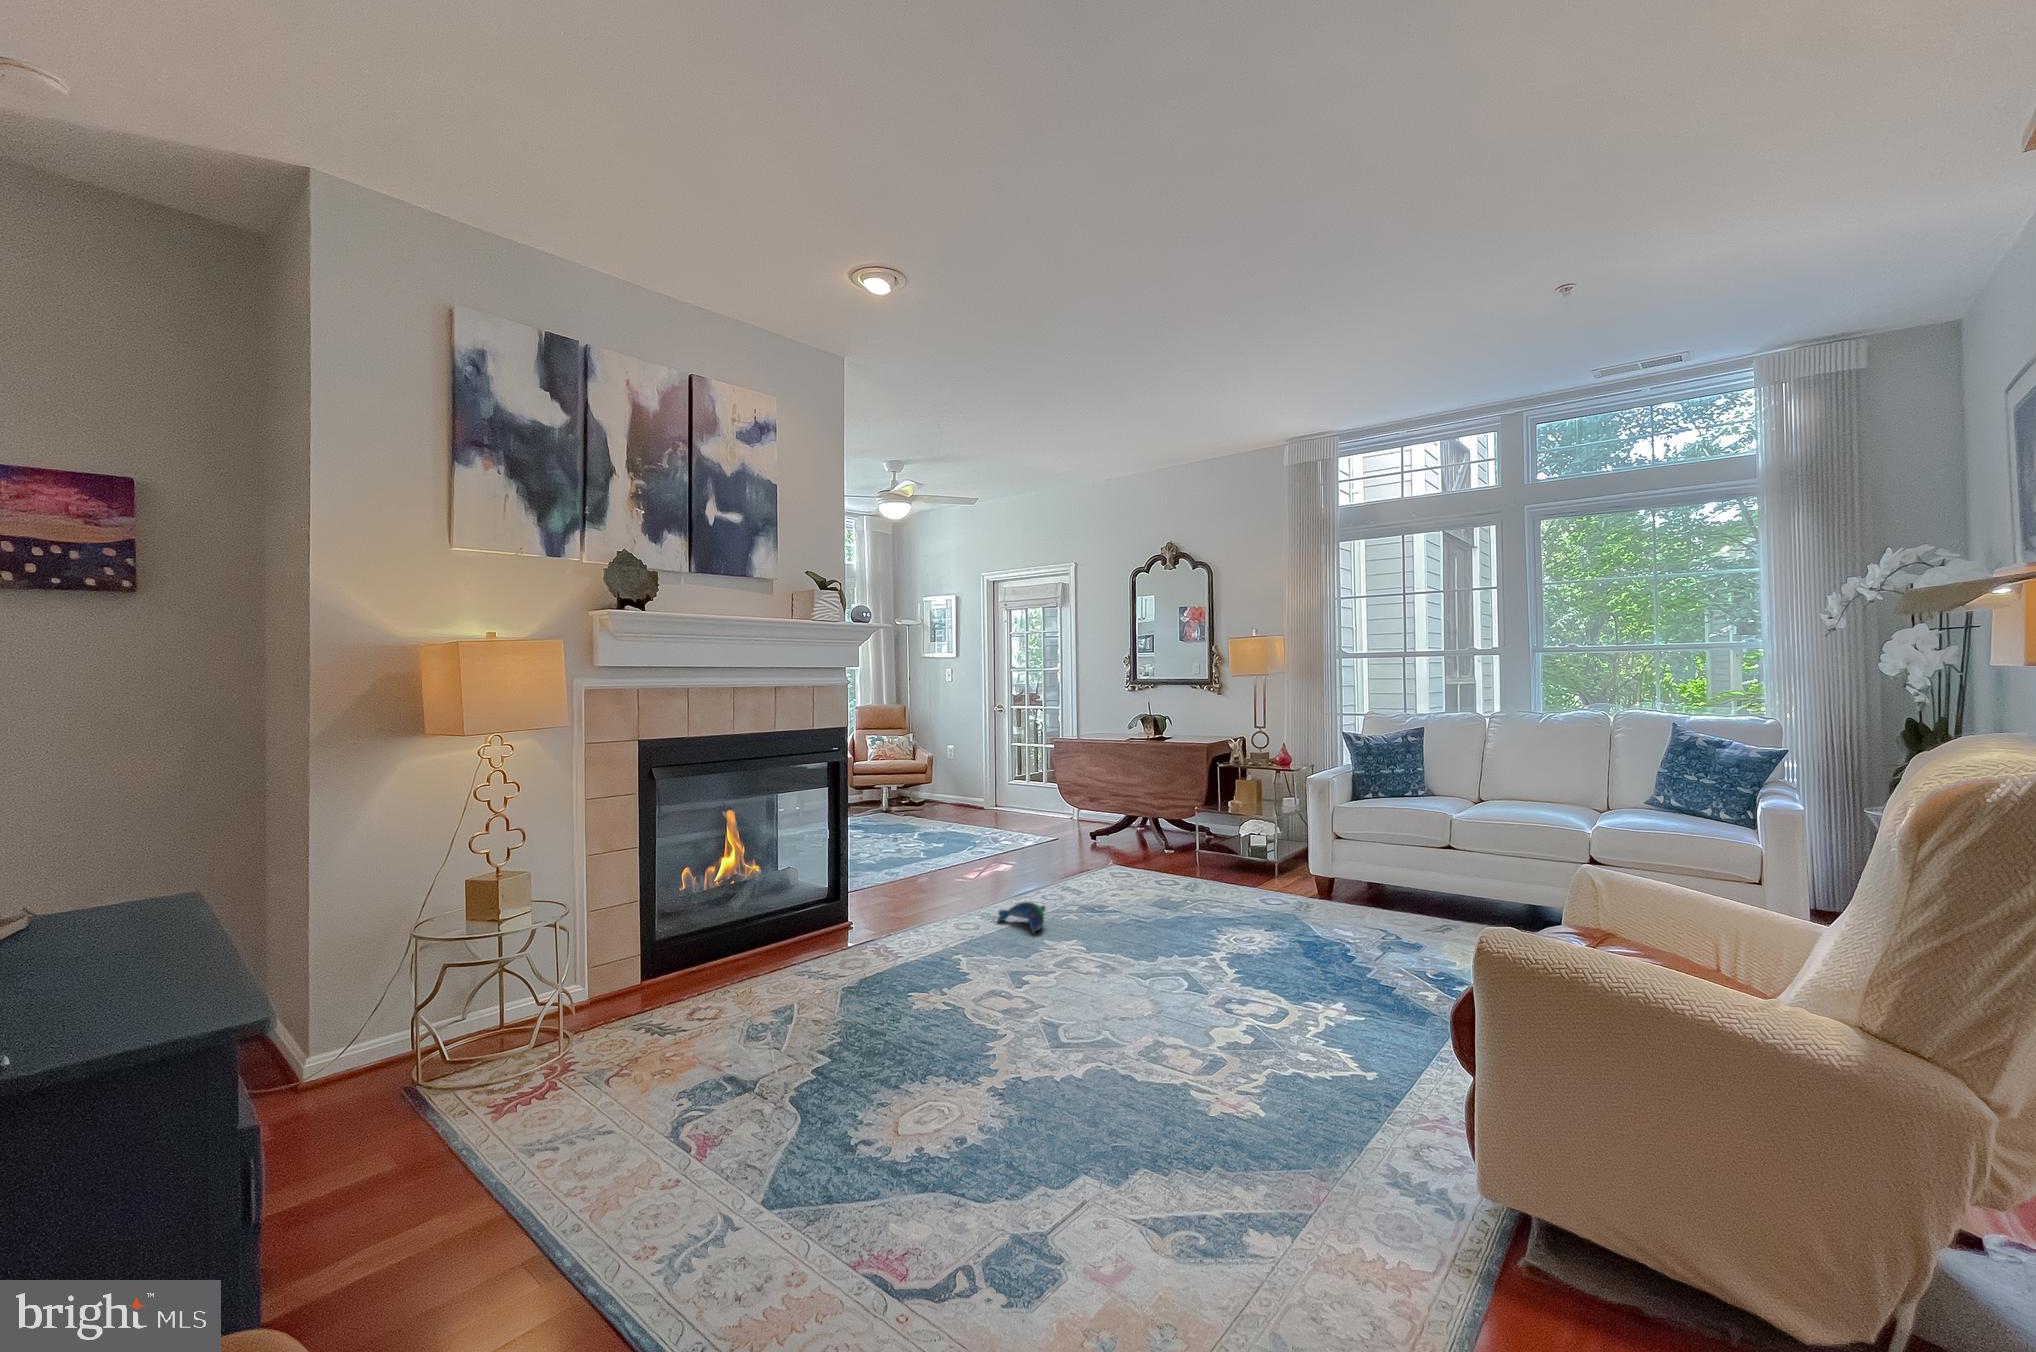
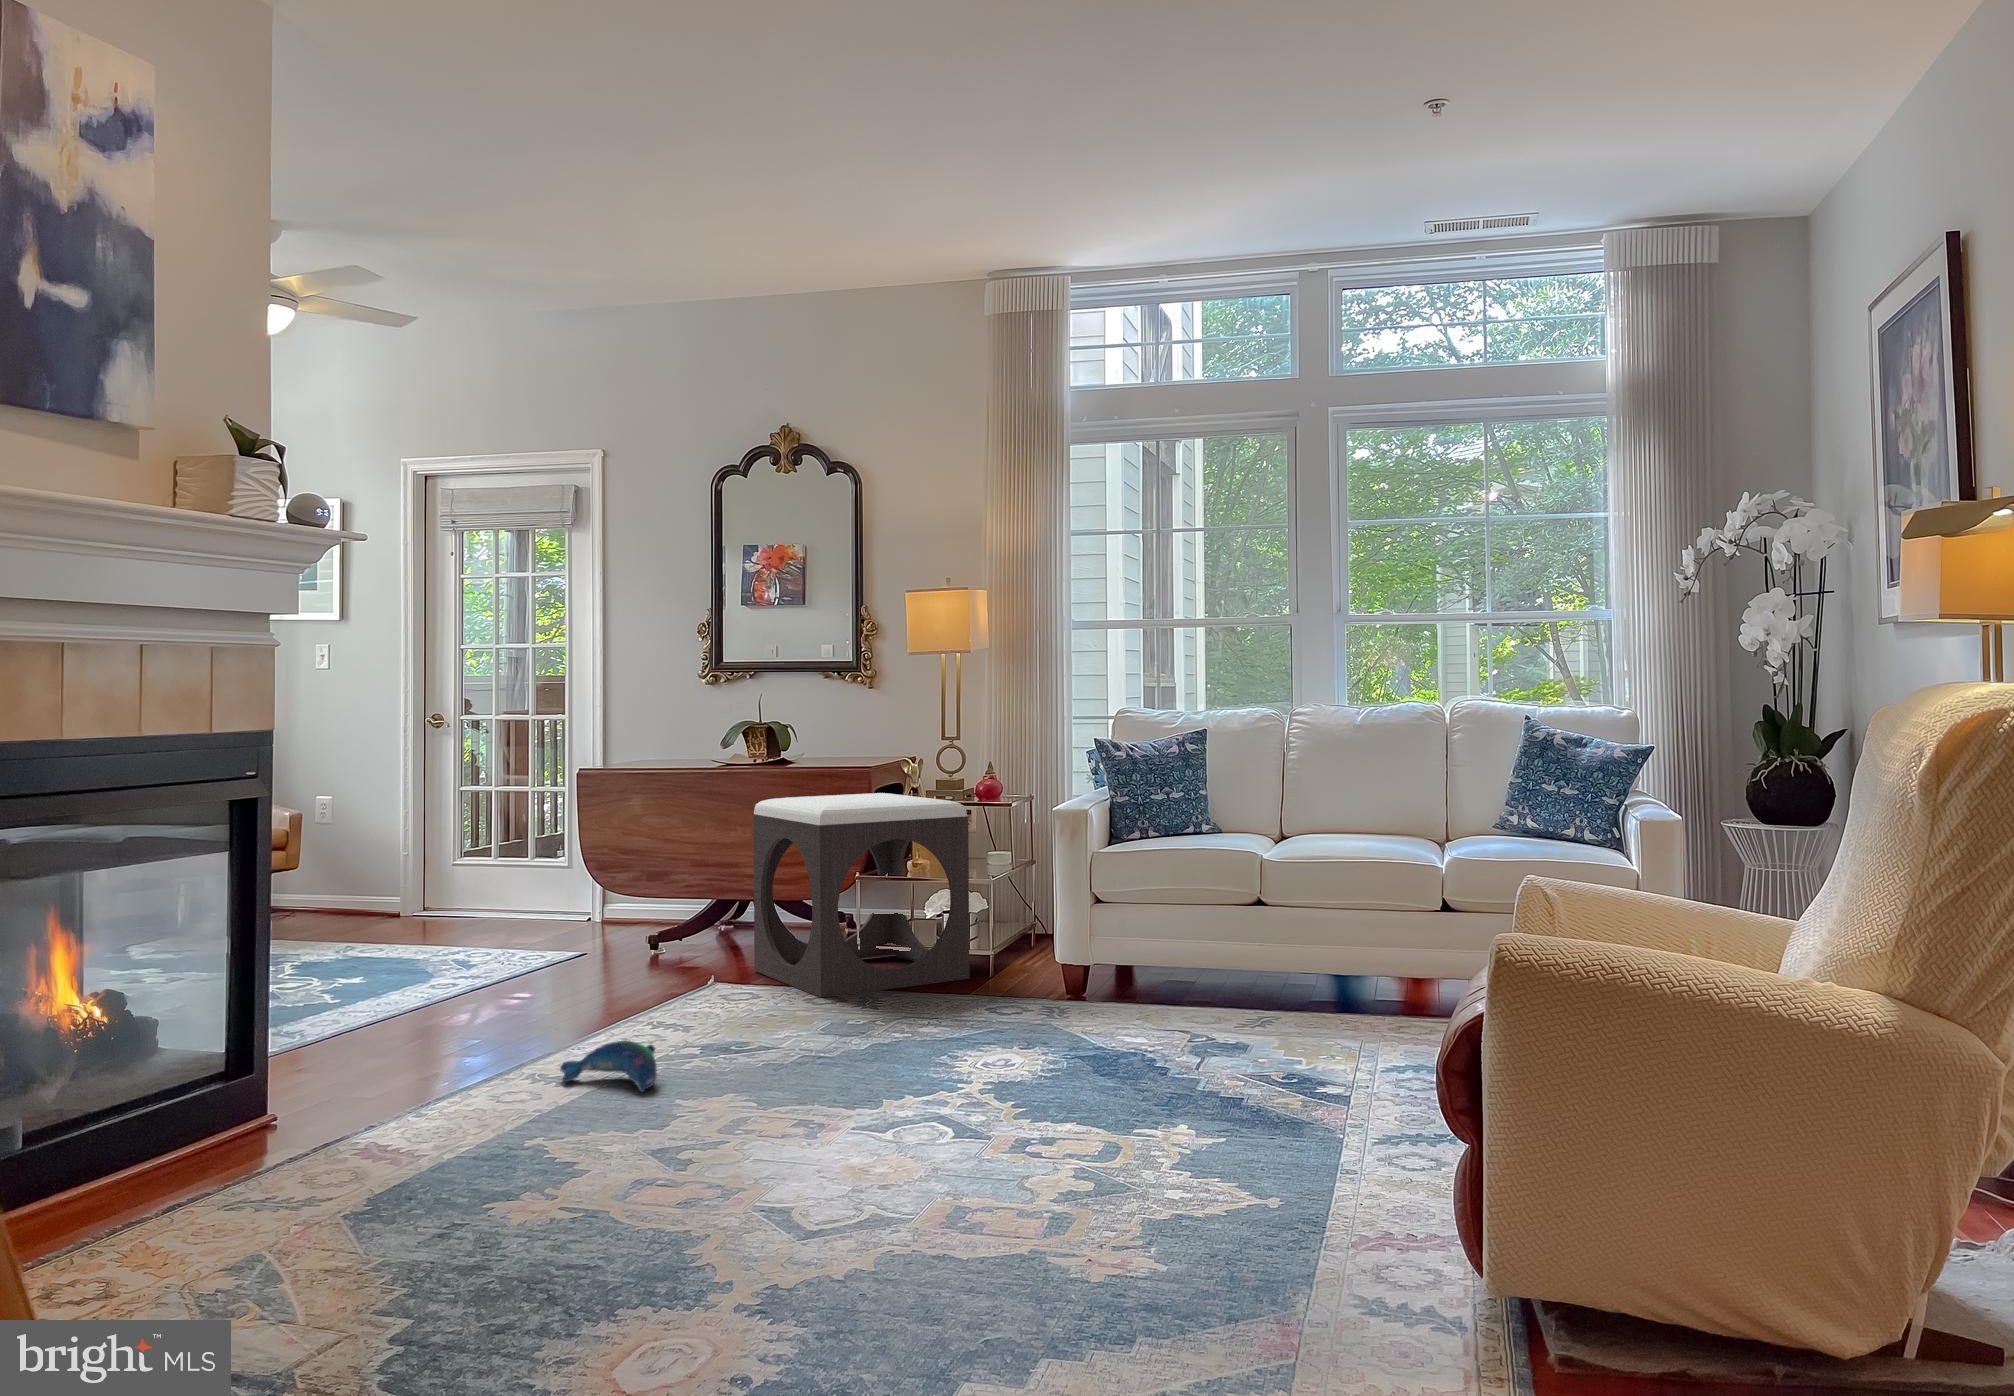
footstool: none [1135,760,1259,881] -> present [753,793,969,998]

